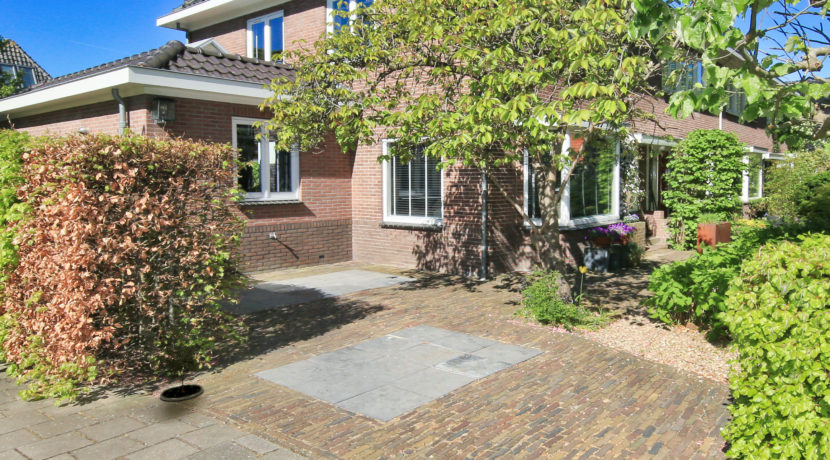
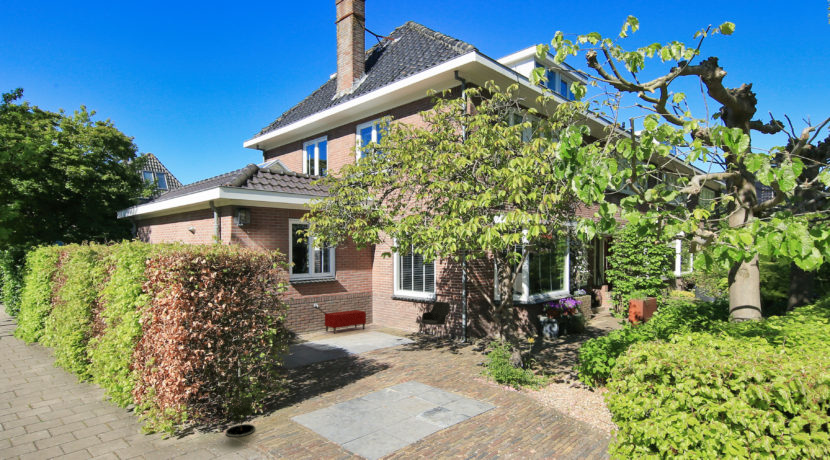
chair: none [419,227,460,279] -> present [419,301,450,342]
bench: none [290,244,346,274] -> present [325,310,366,334]

